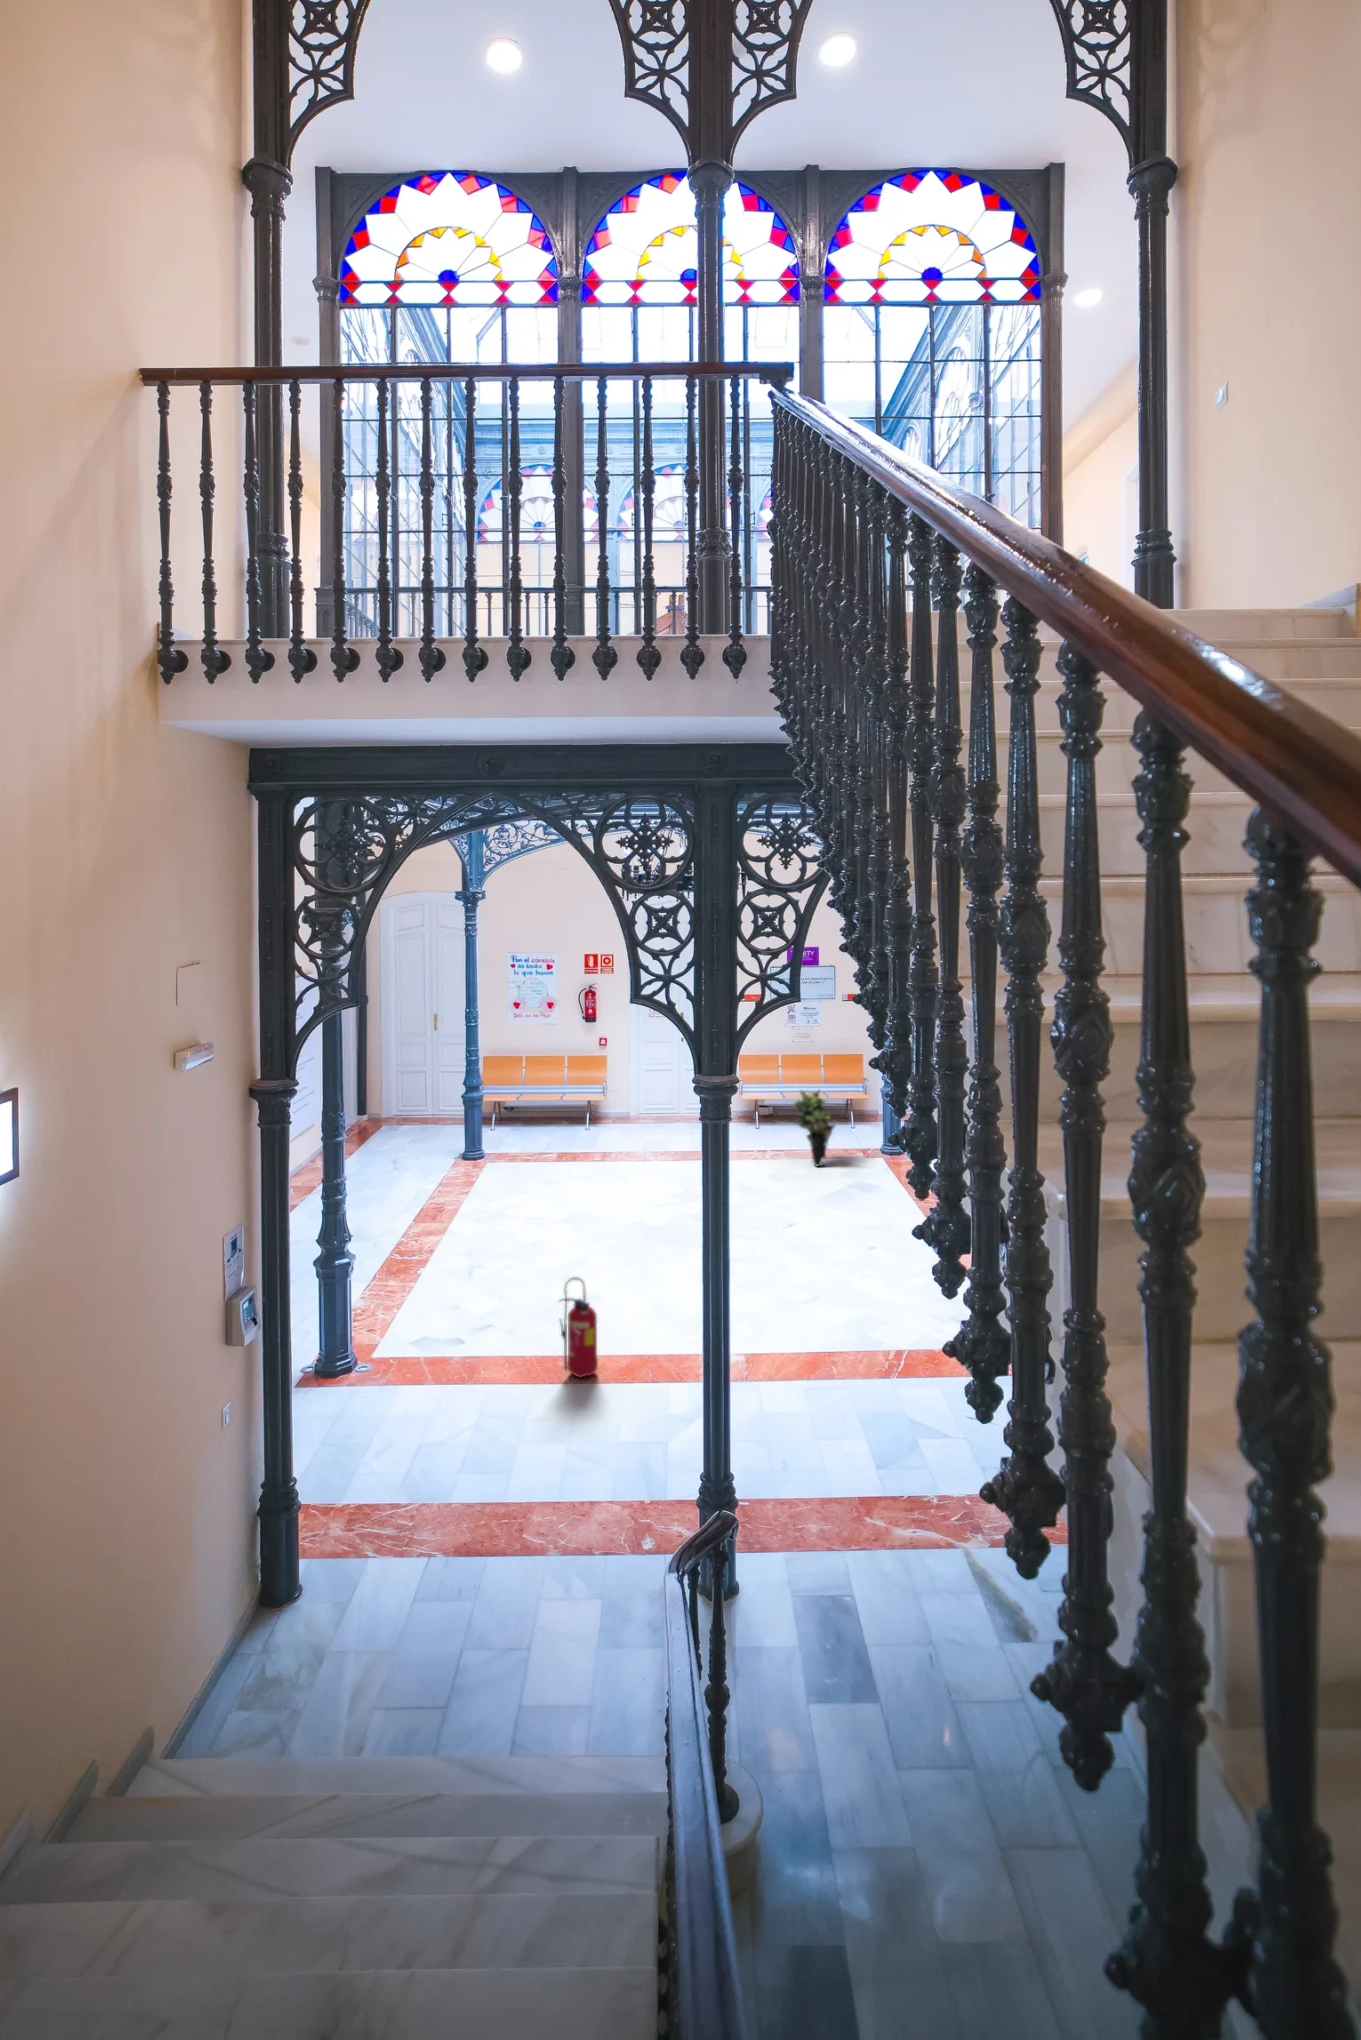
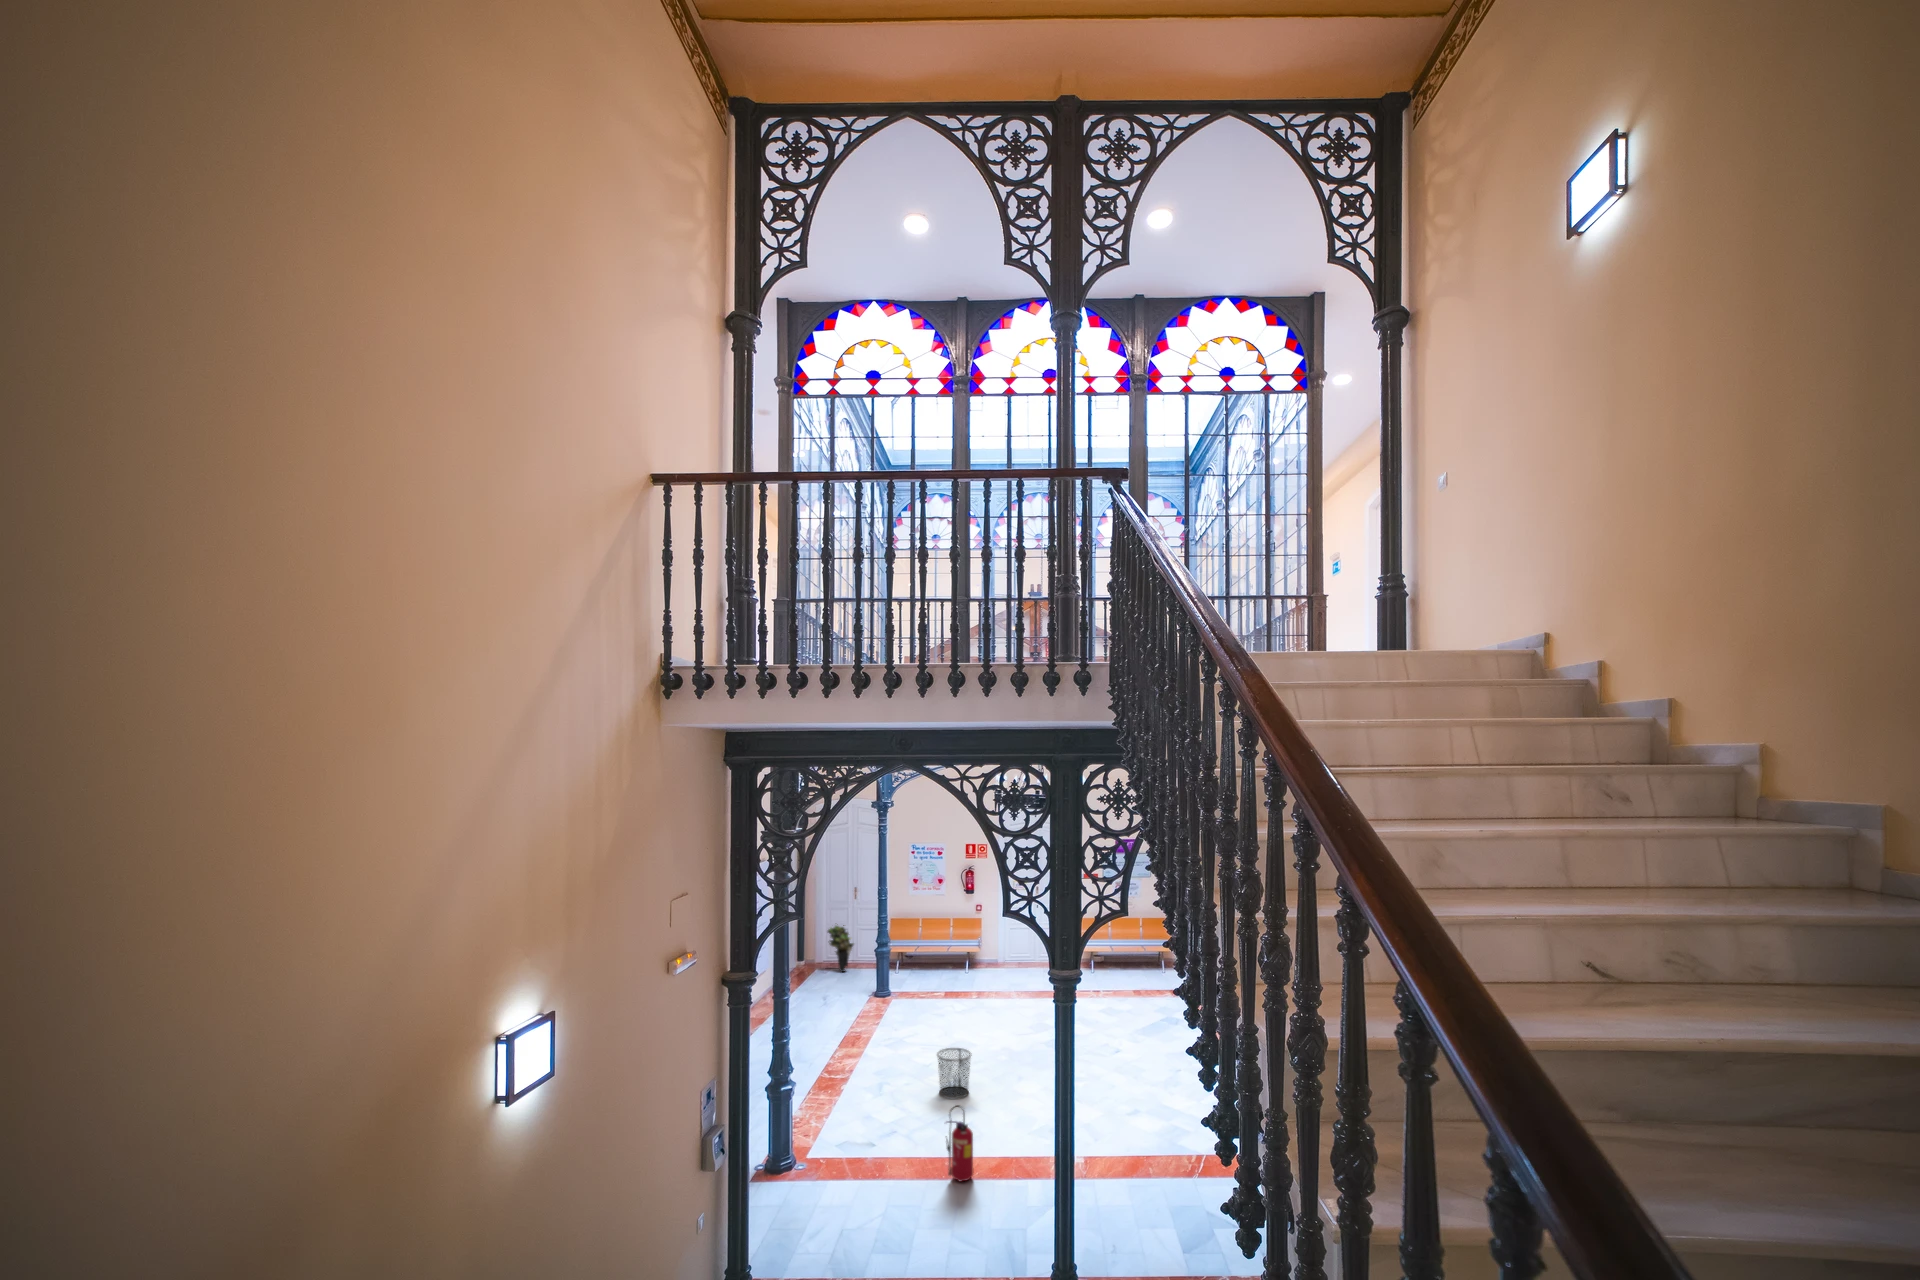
potted plant: present [794,1090,834,1166] -> present [828,924,854,972]
waste bin: none [547,1215,594,1281] -> present [937,1048,971,1098]

